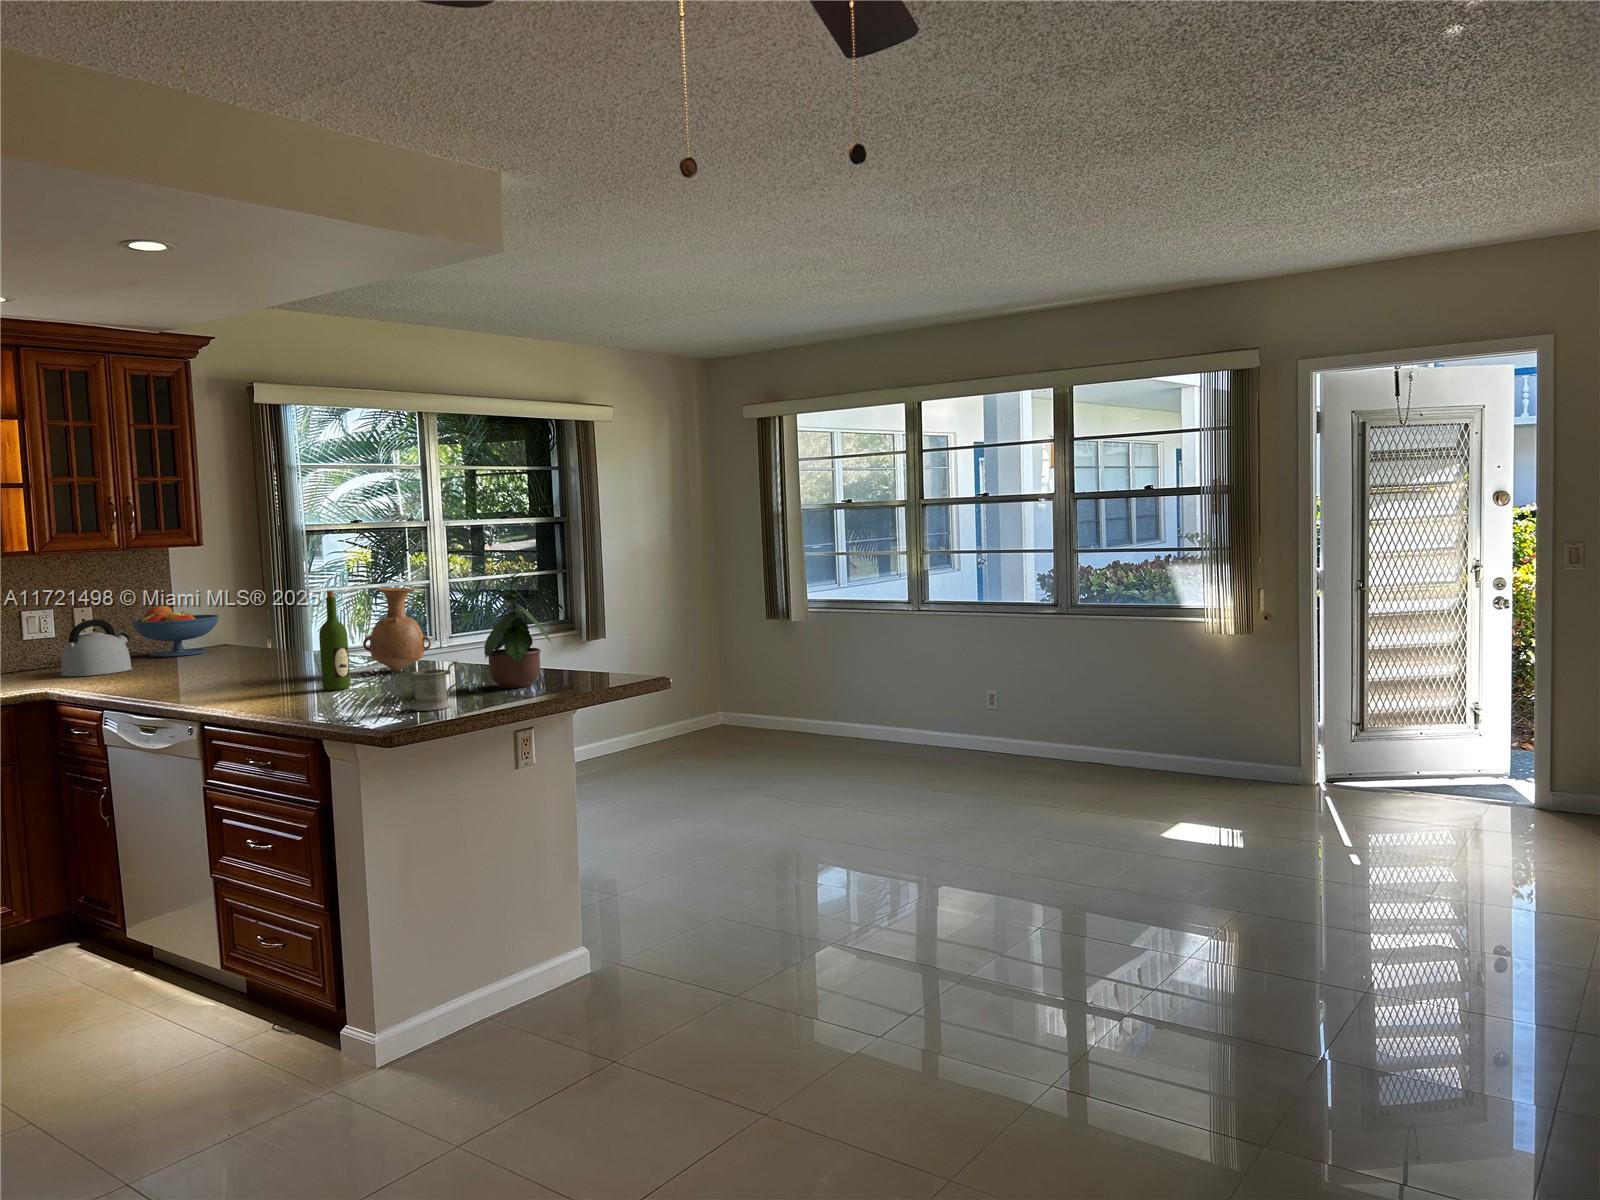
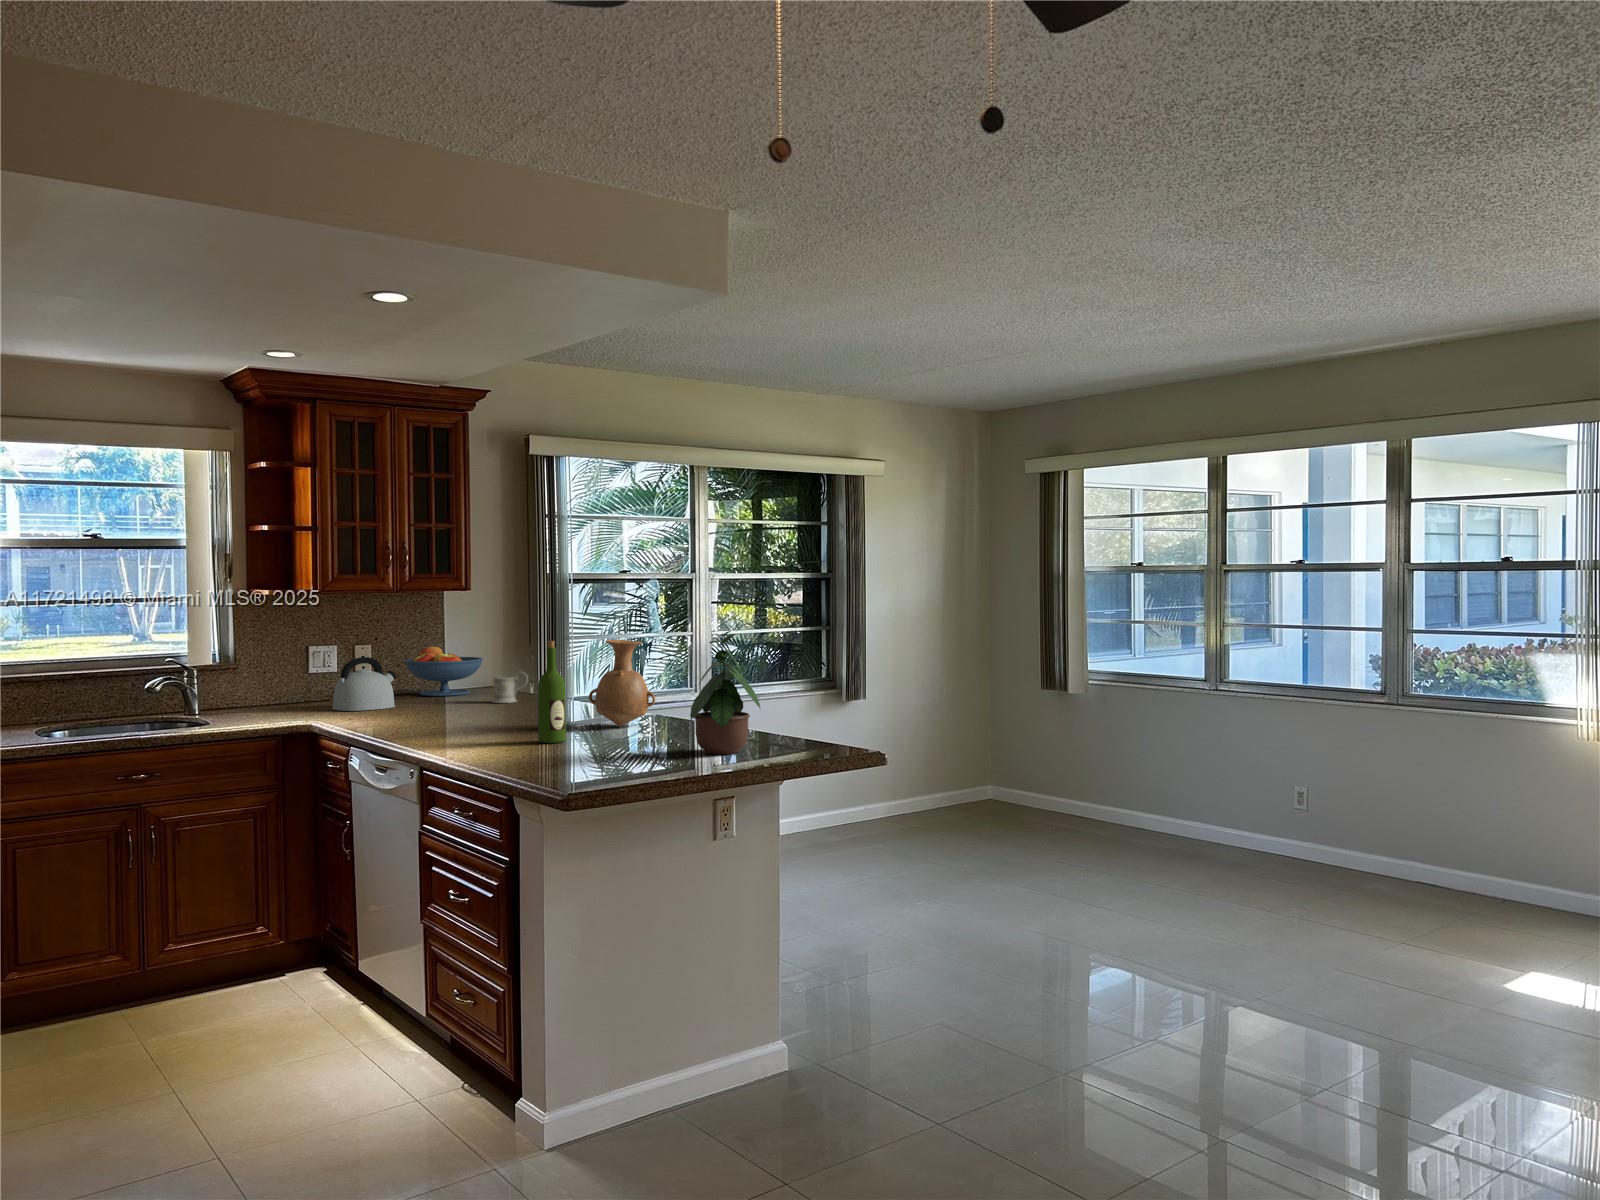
mug: present [413,661,467,711] -> present [492,671,526,703]

